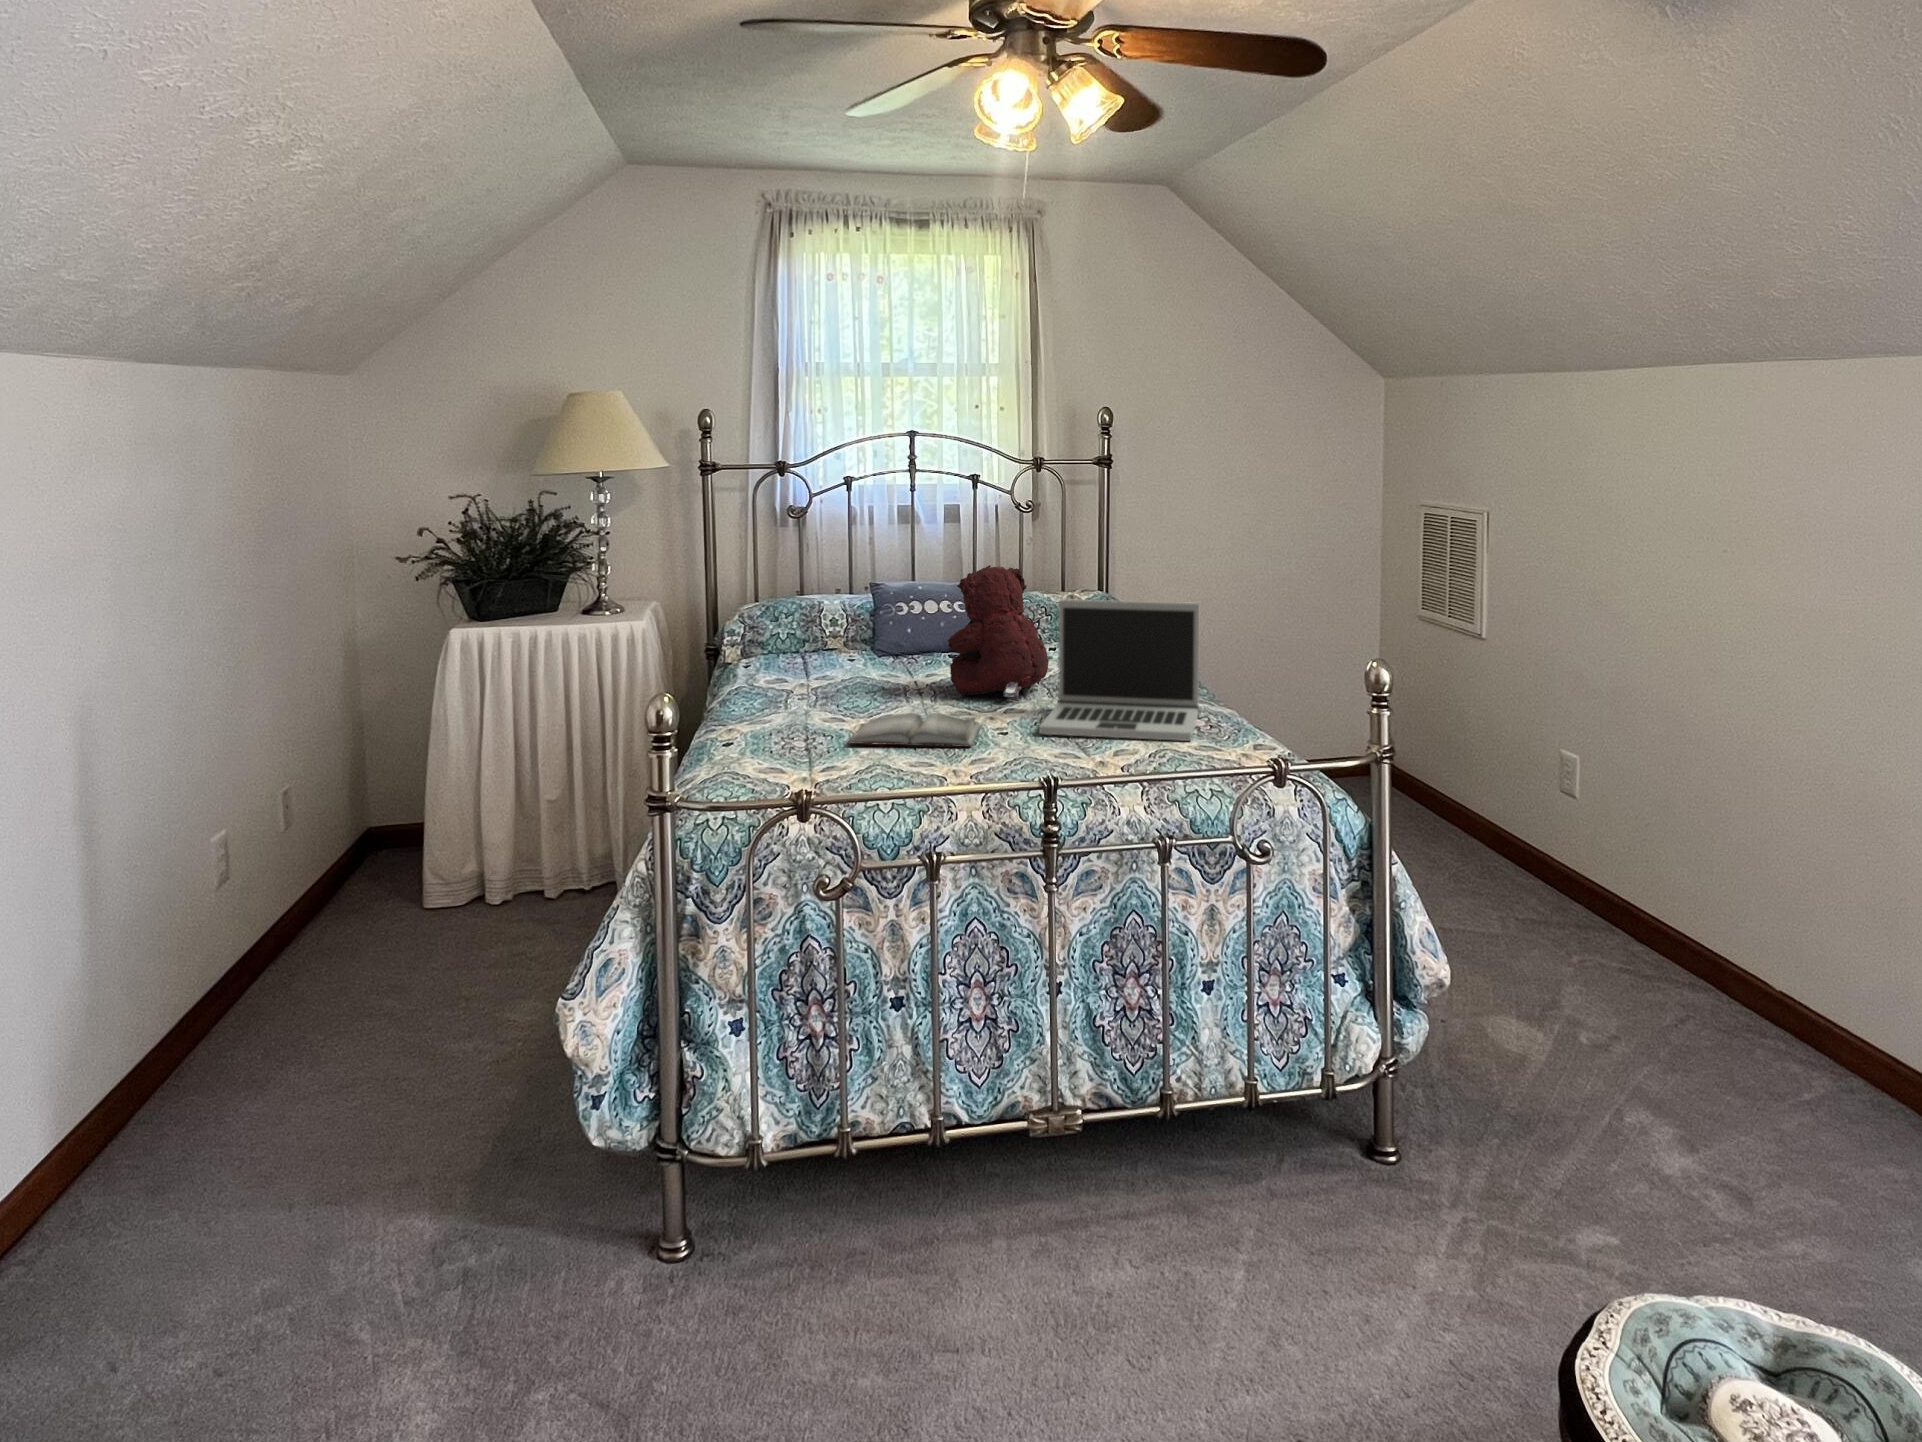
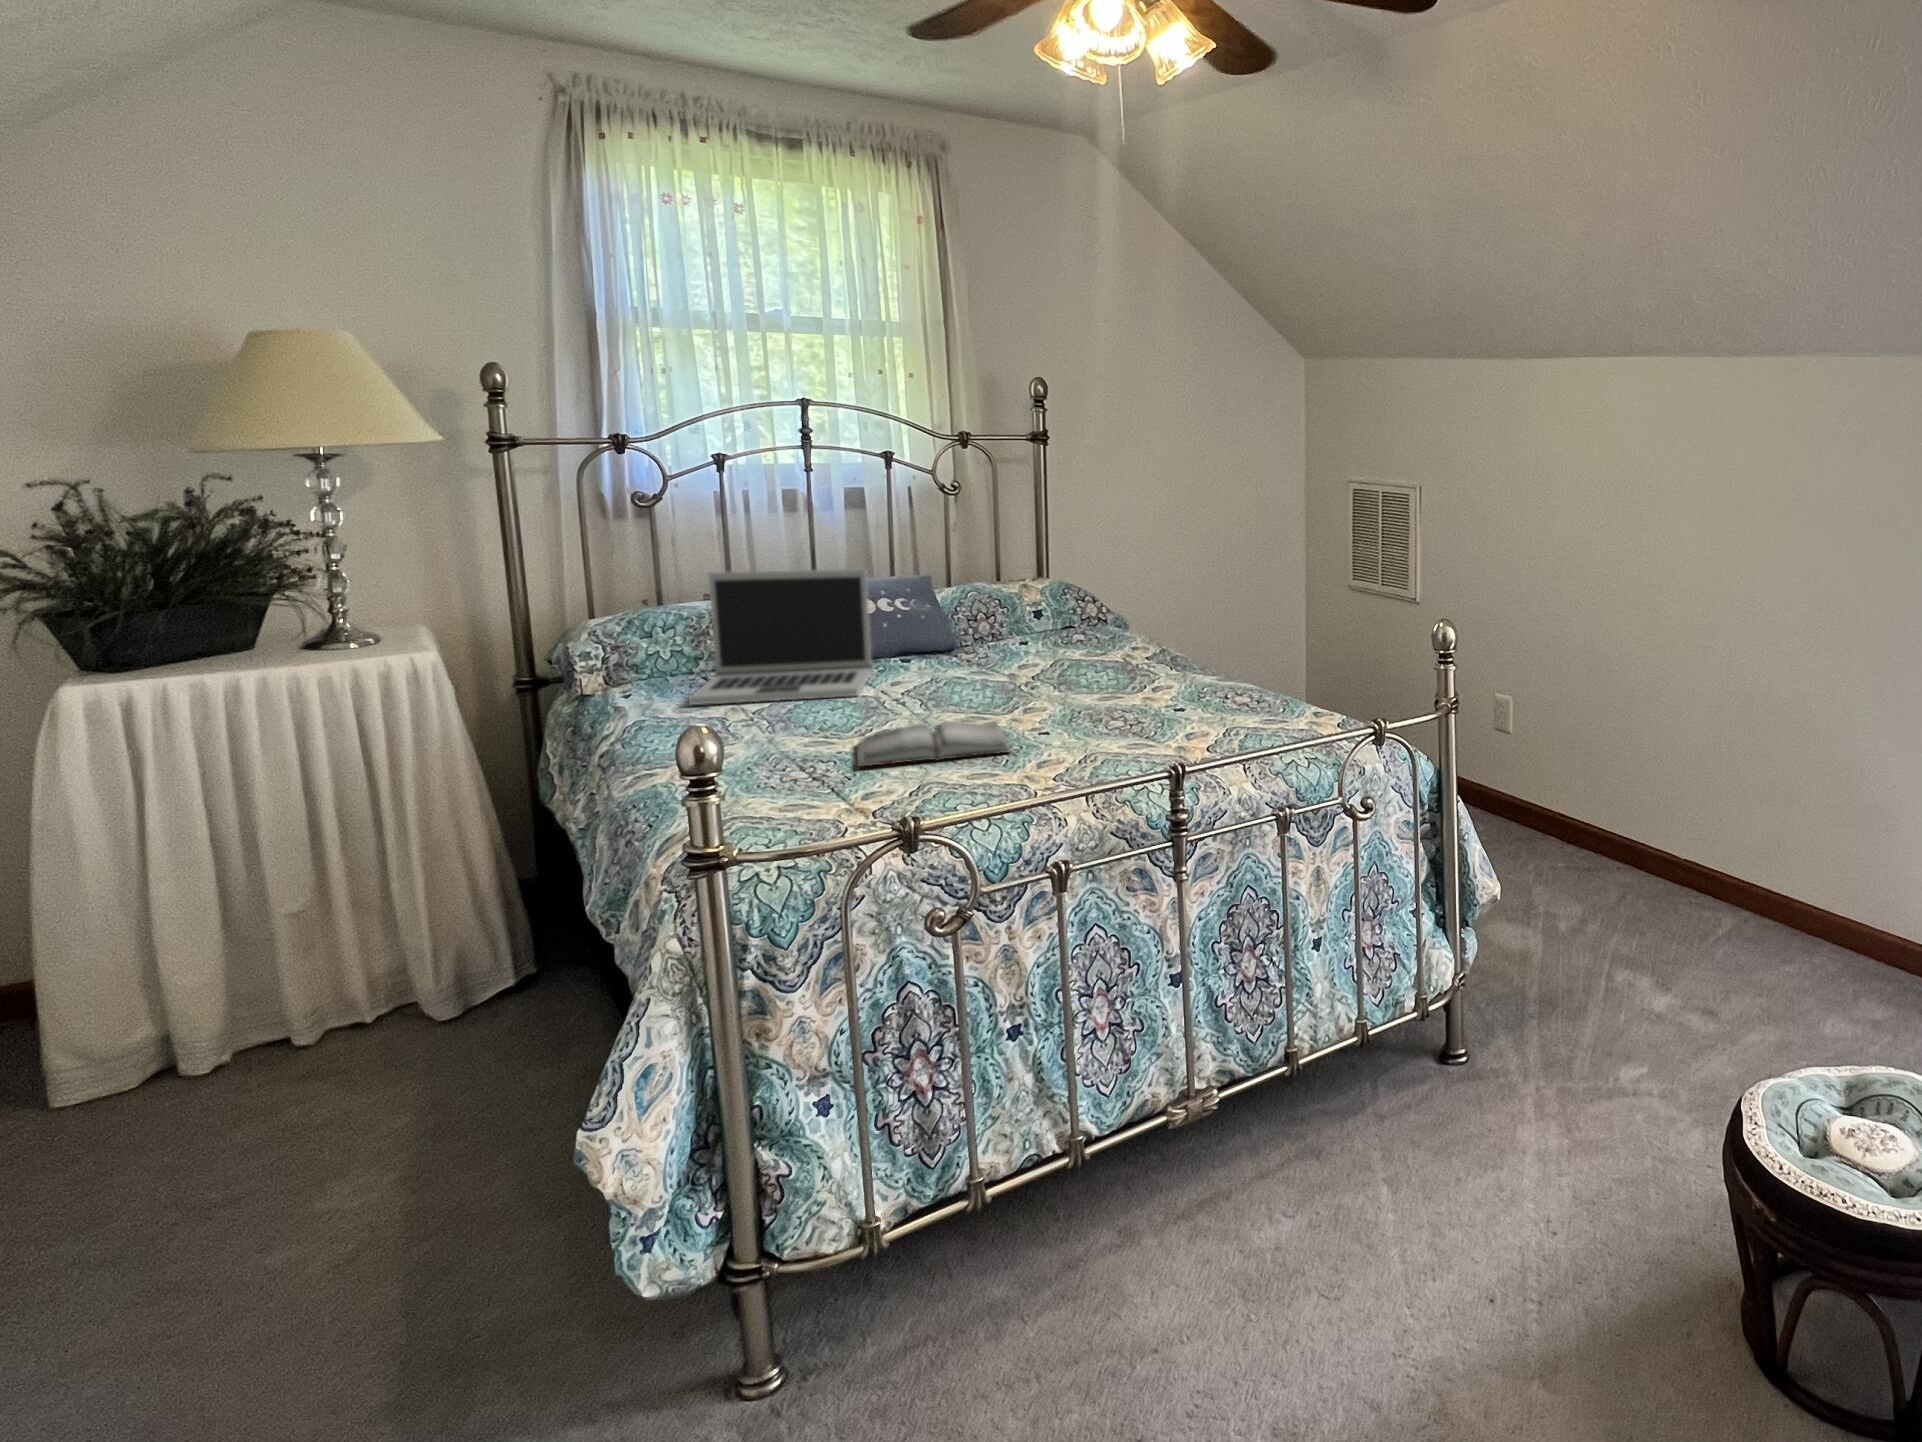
teddy bear: present [948,565,1049,701] -> none [926,555,1045,700]
laptop: present [1039,599,1199,741] -> present [689,569,872,705]

